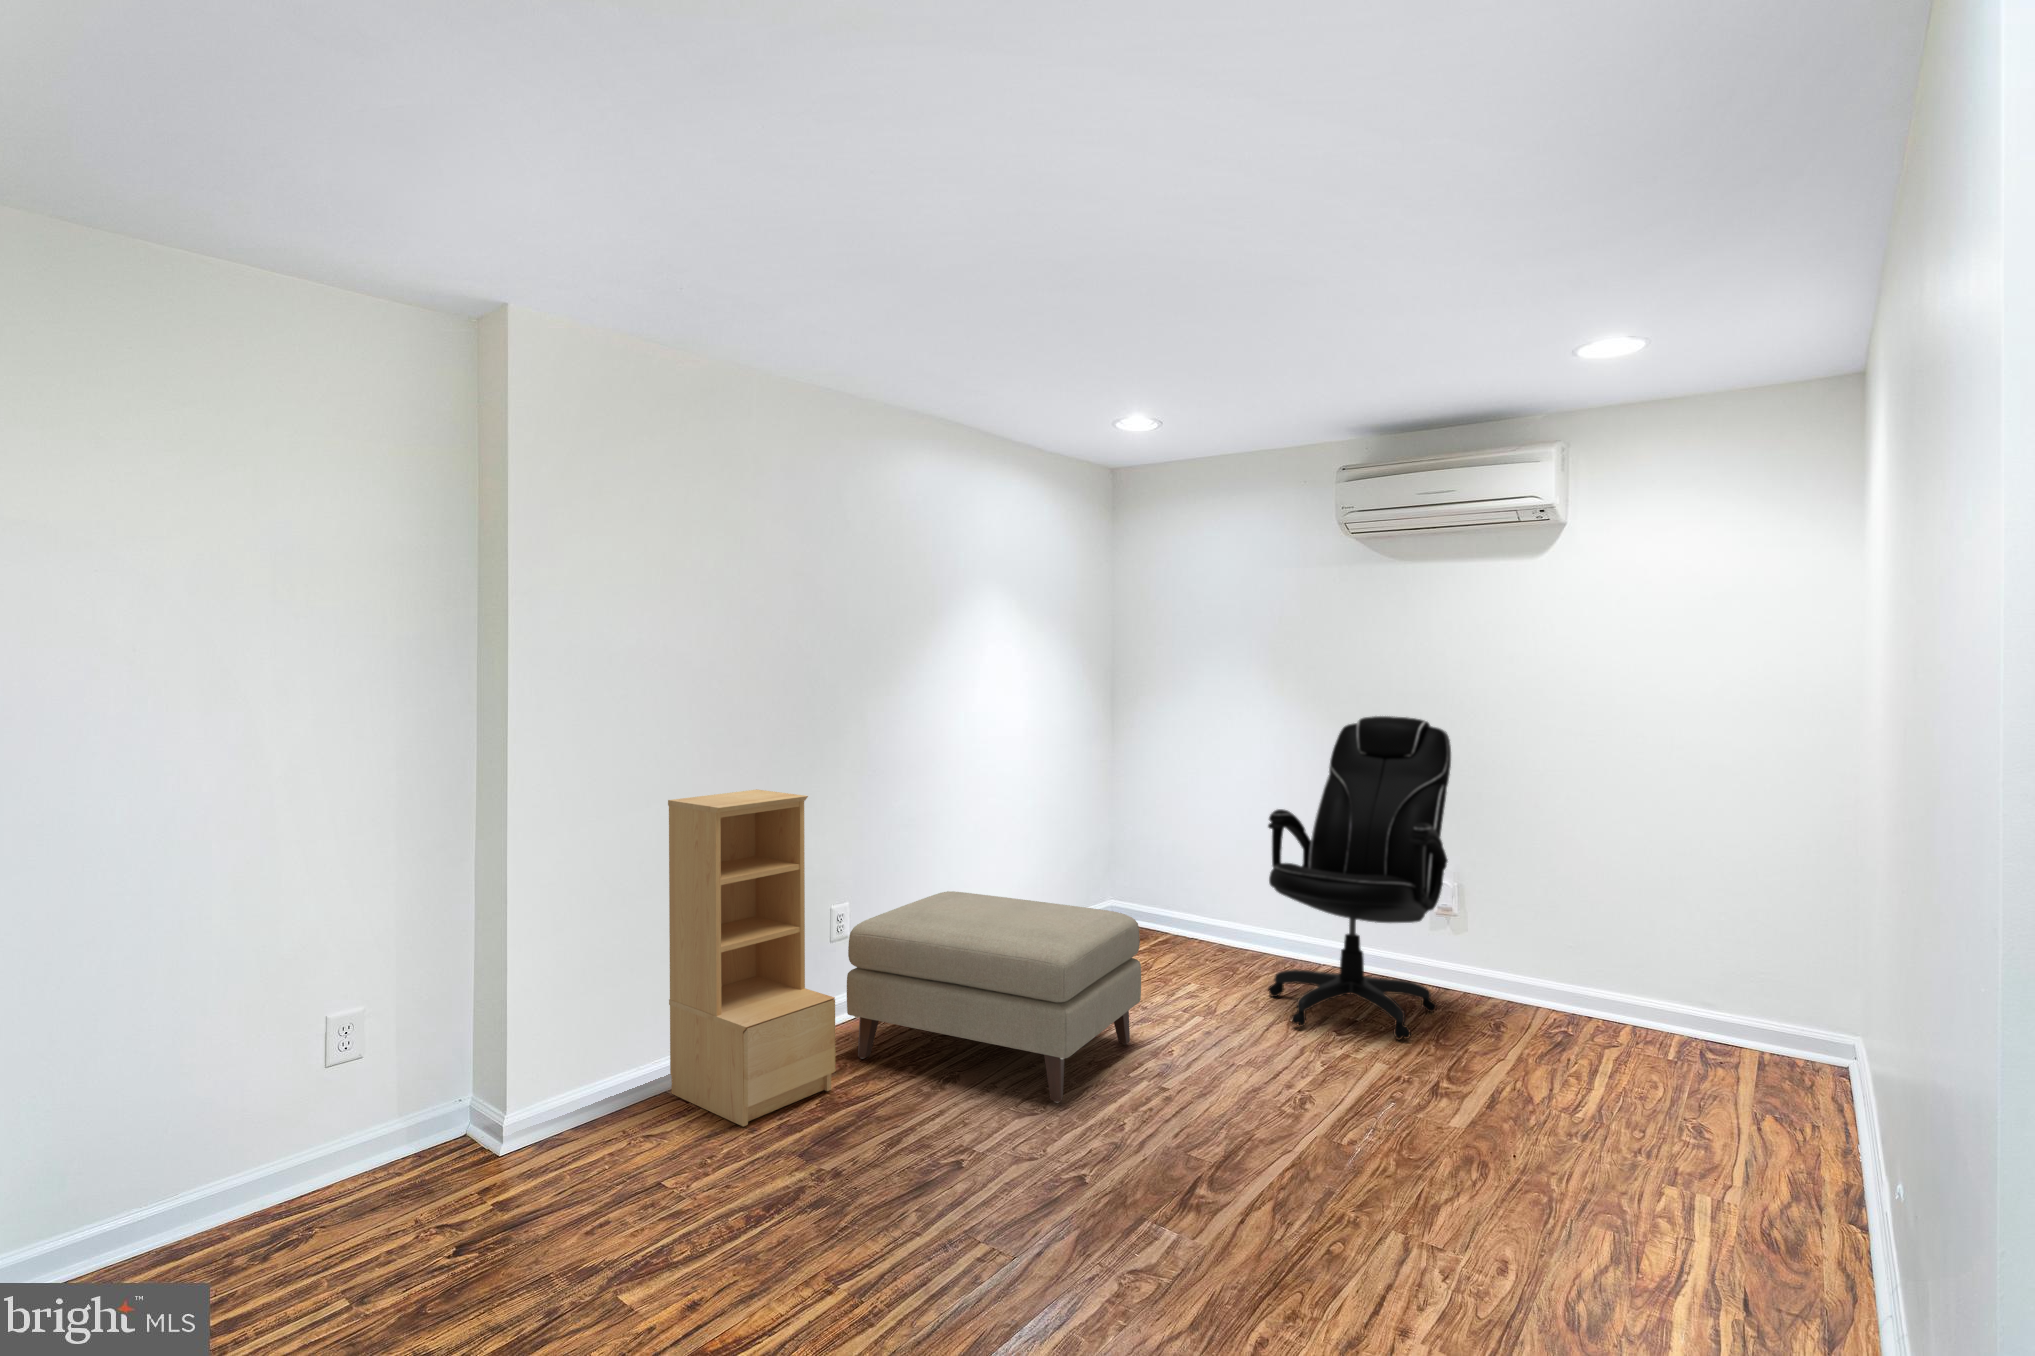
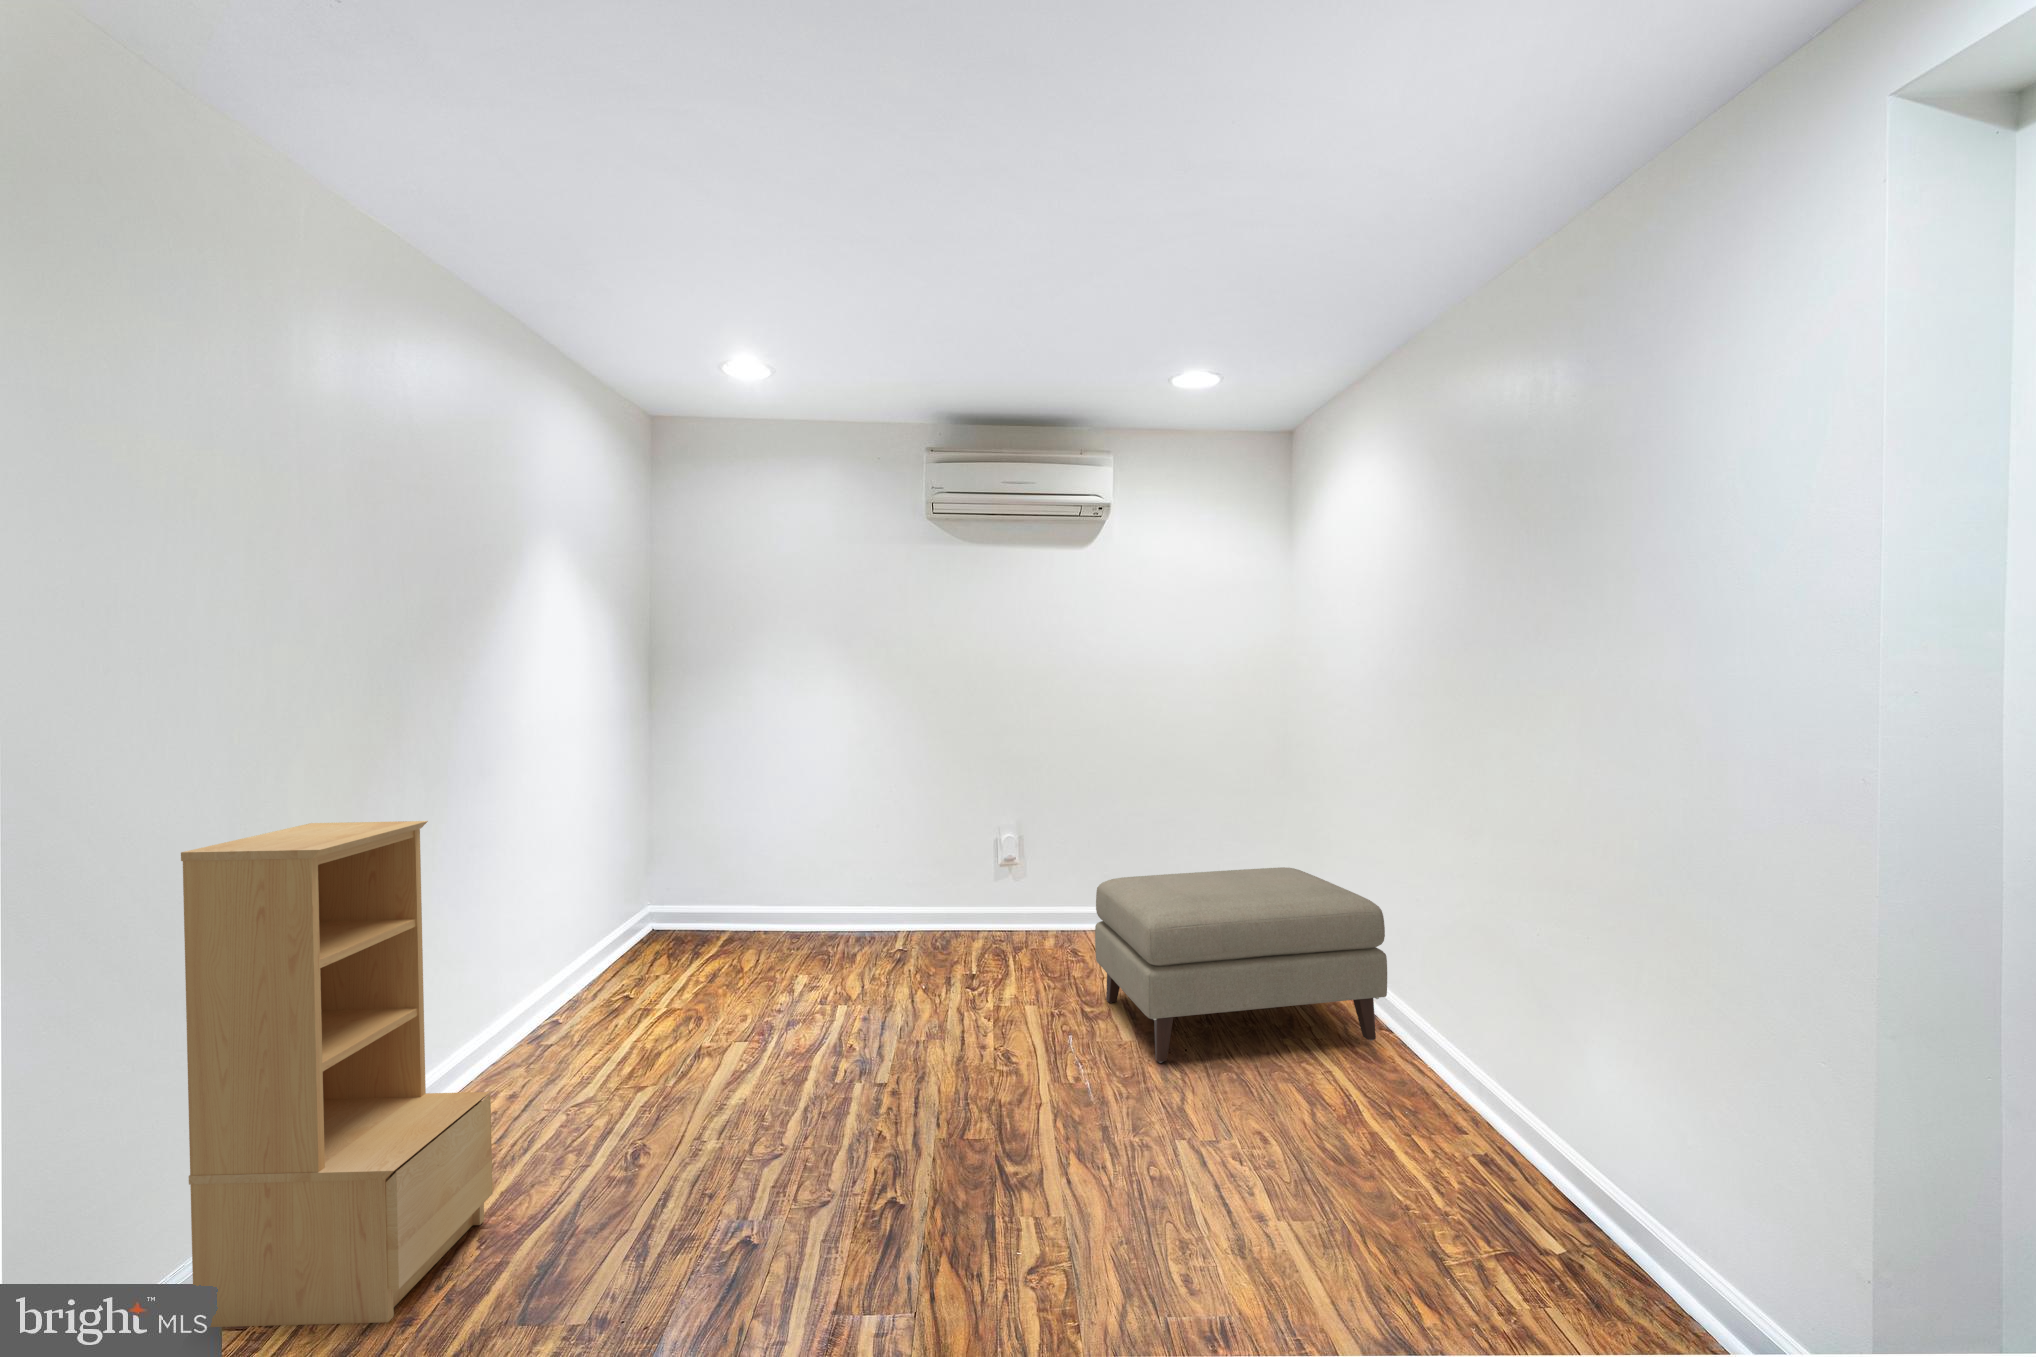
office chair: present [1268,716,1451,1040] -> none [880,696,1034,991]
ottoman: present [847,891,1141,1103] -> present [1095,867,1387,1063]

